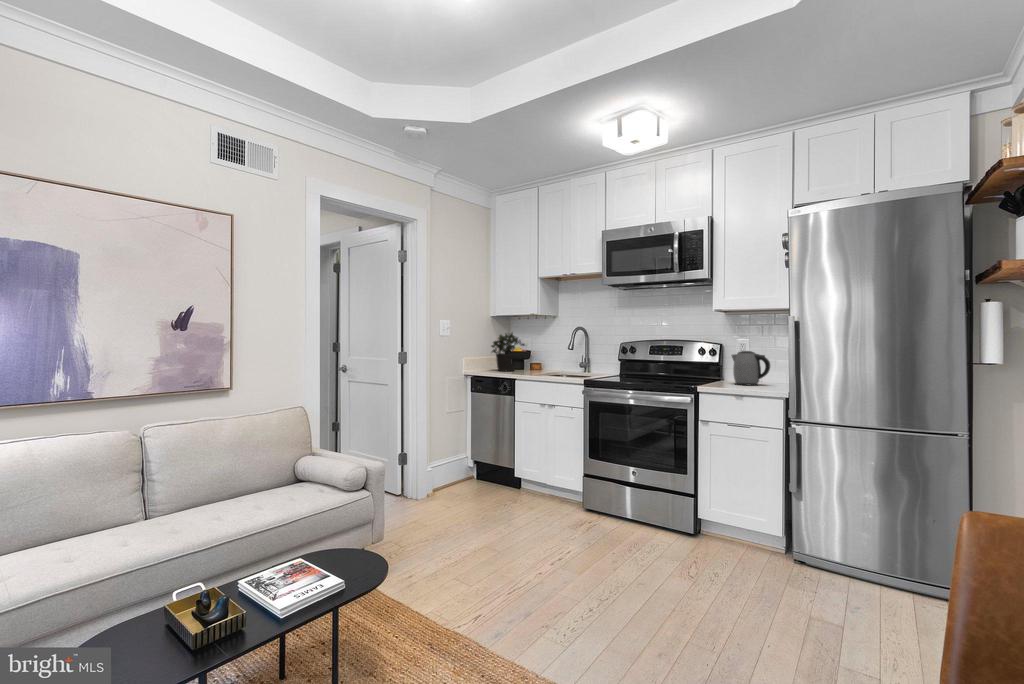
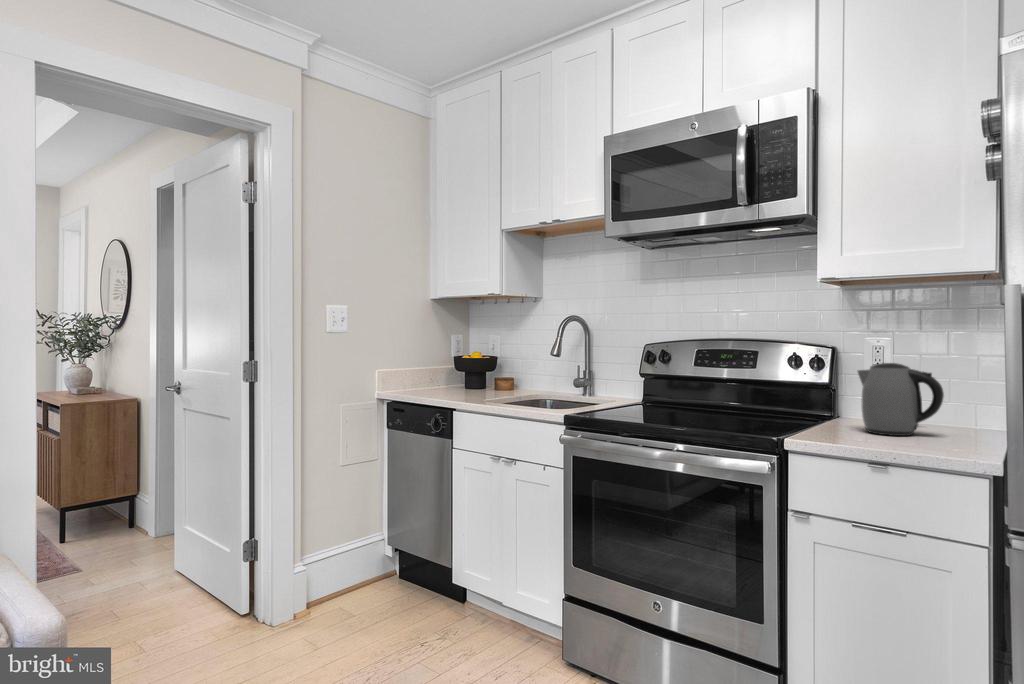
potted plant: present [491,333,525,371] -> none [423,324,484,393]

